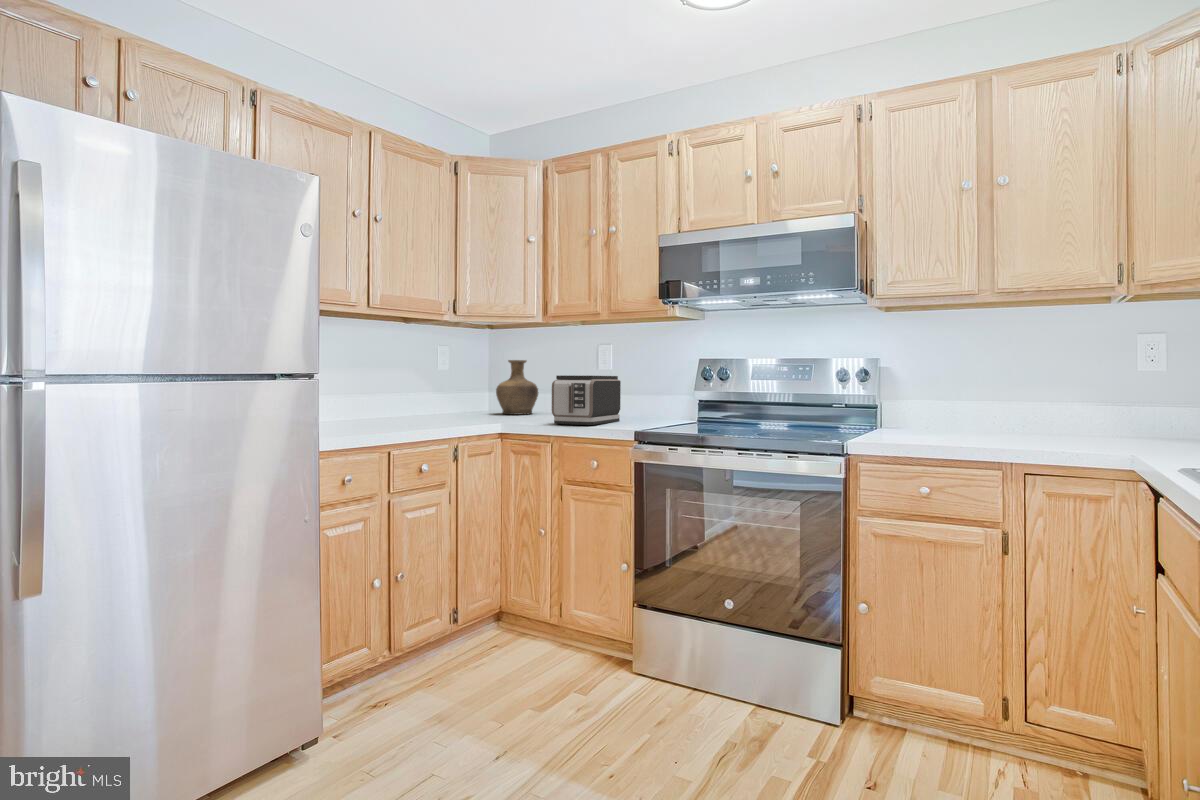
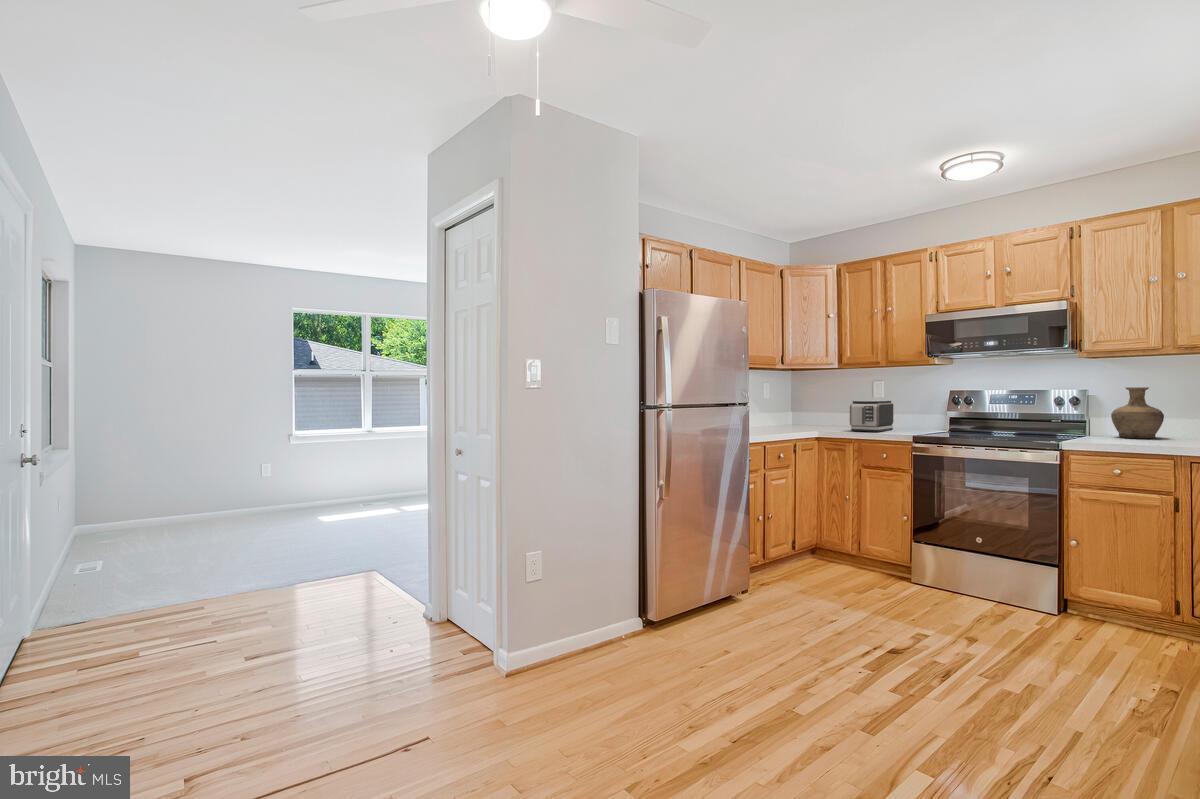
vase: present [496,360,538,415] -> present [1111,387,1164,438]

